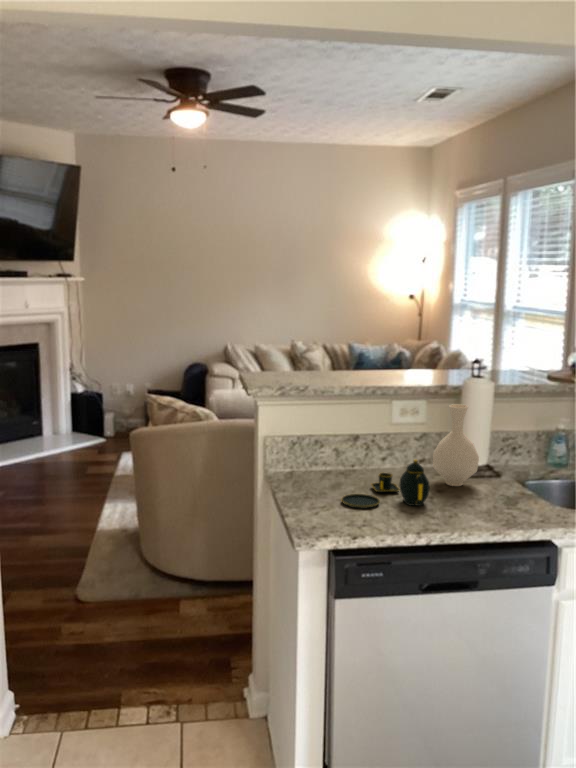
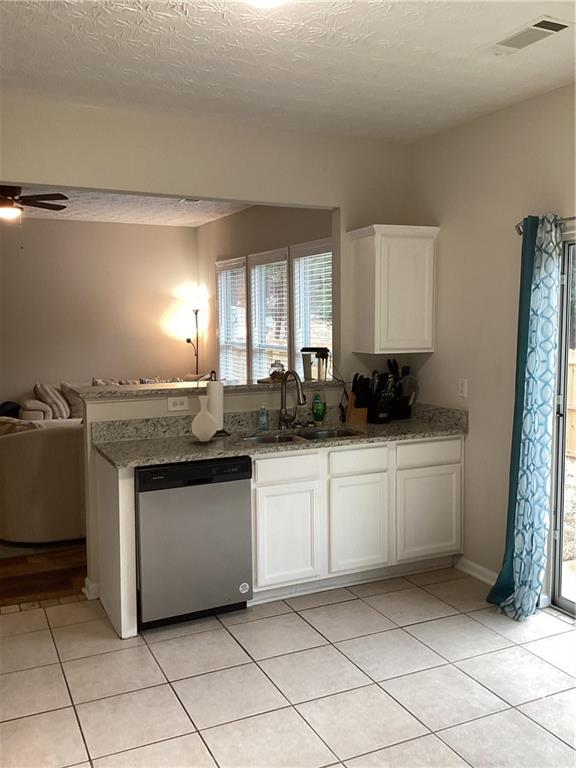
teapot: present [342,460,430,509] -> none [140,424,188,452]

